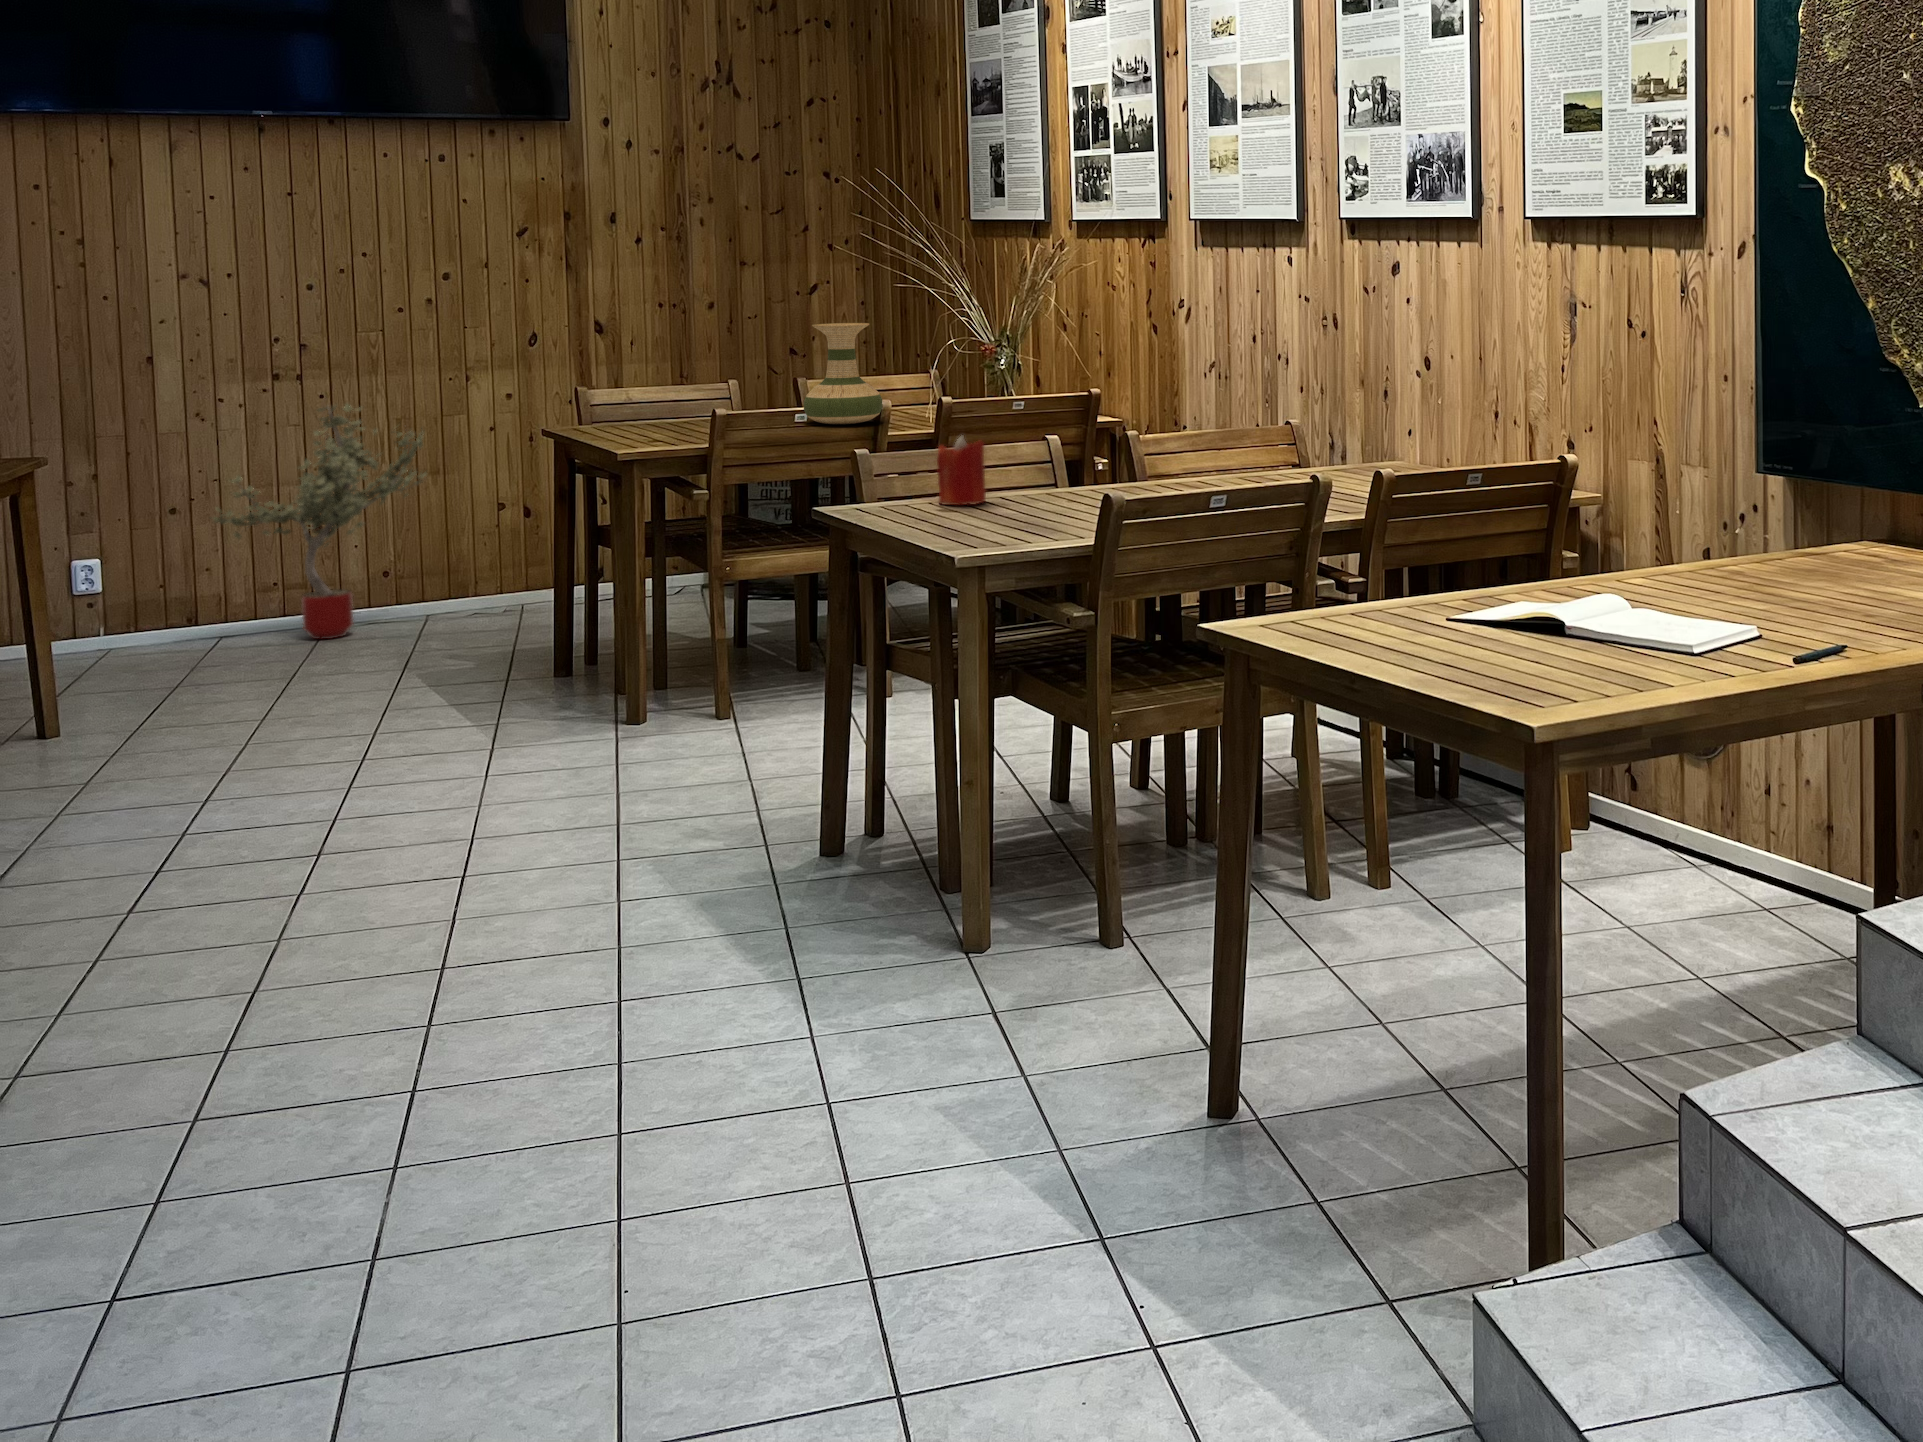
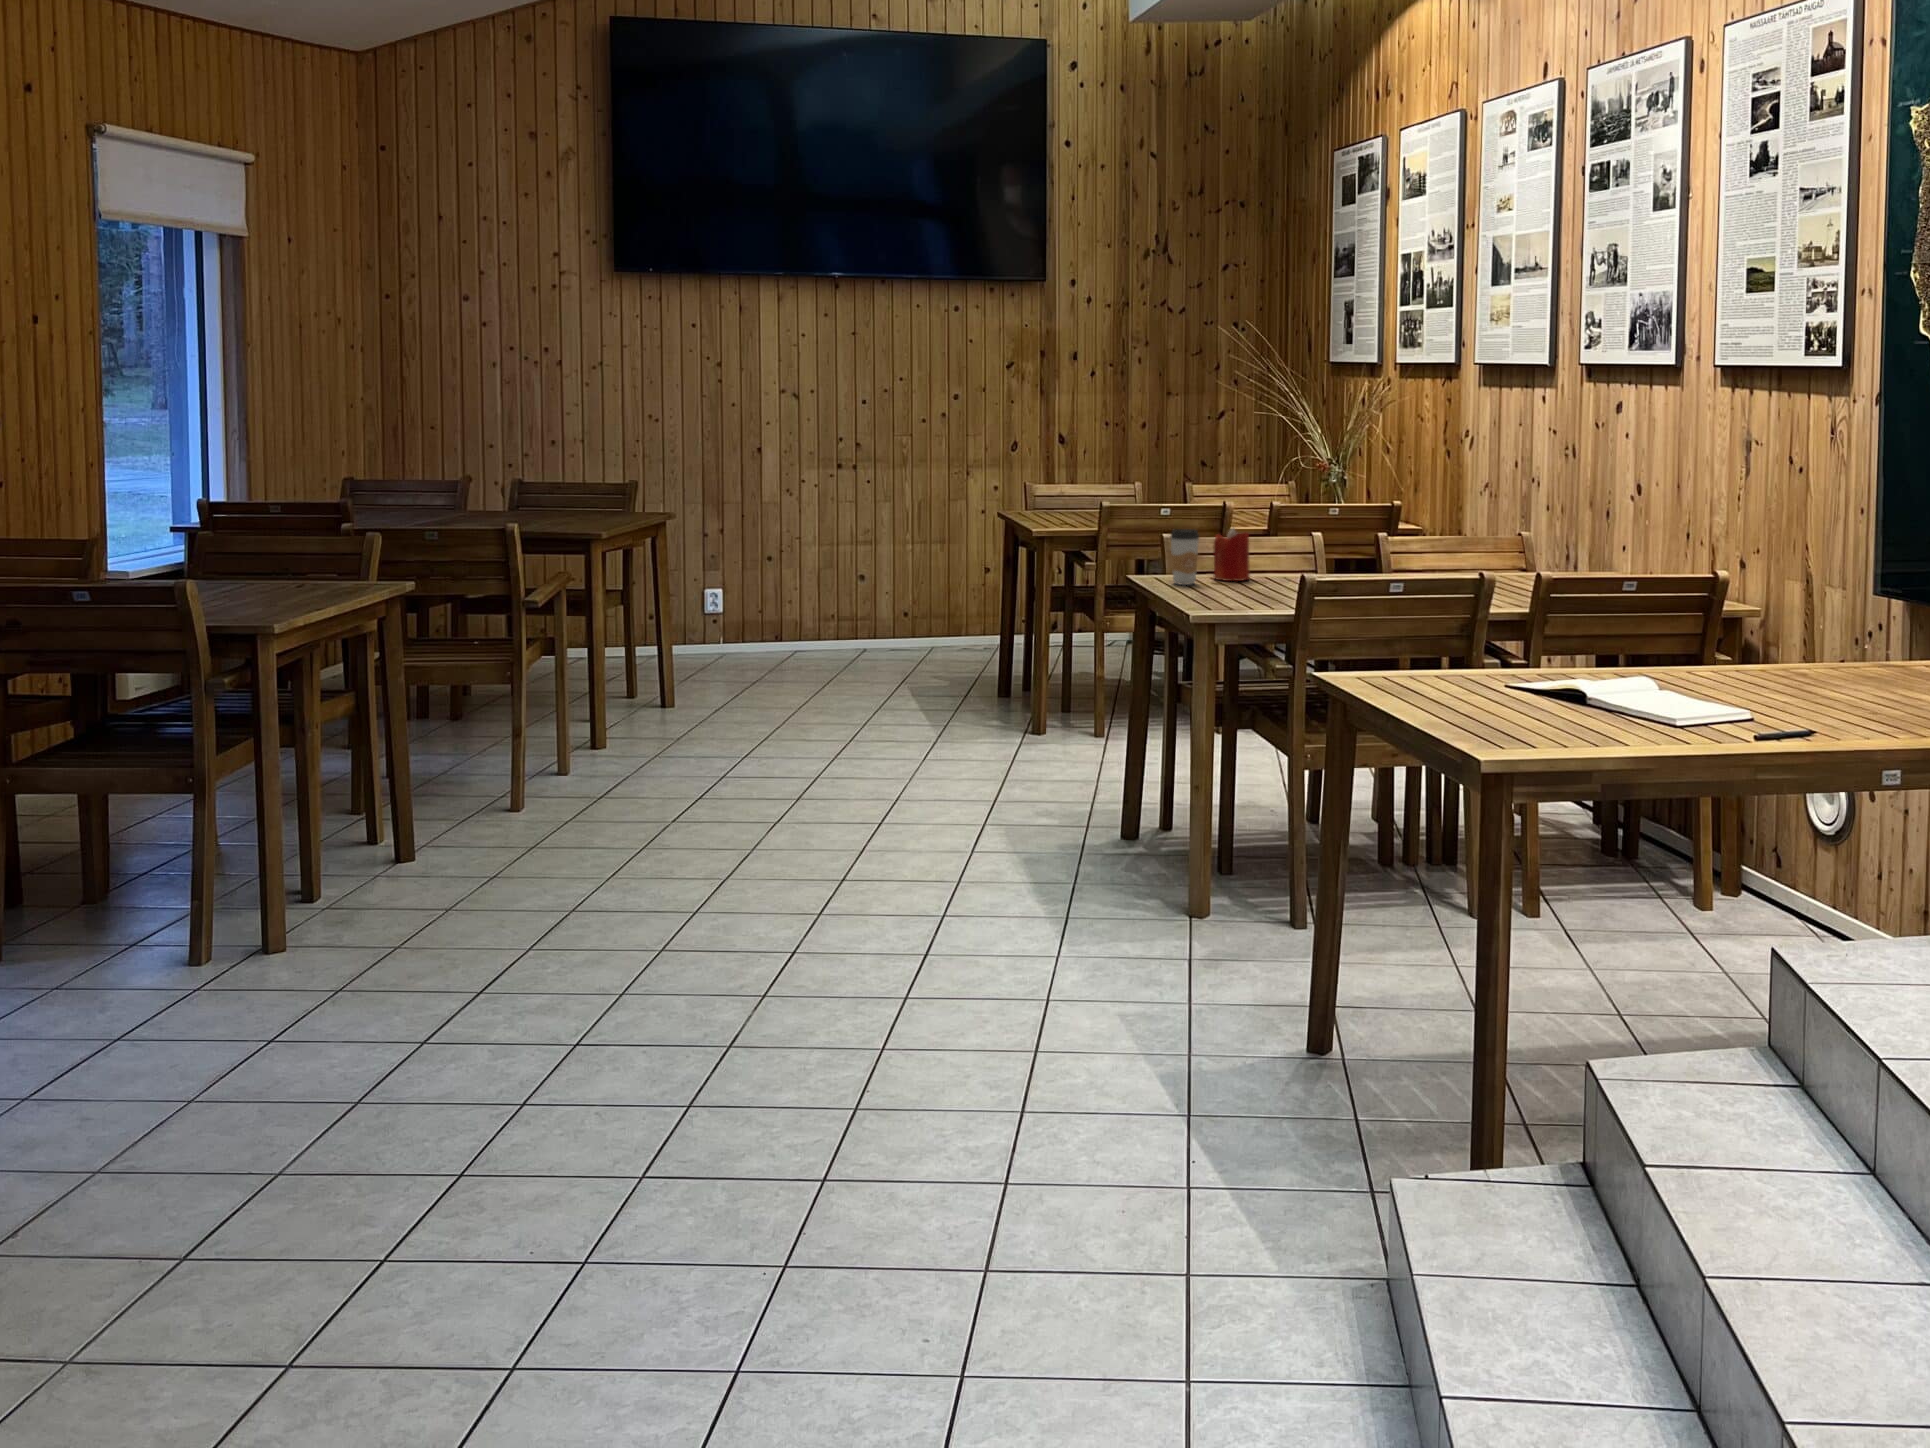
vase: present [804,323,883,424] -> none [1162,440,1221,518]
potted tree: present [210,404,426,639] -> none [790,487,932,657]
coffee cup: none [884,441,924,515] -> present [1171,529,1199,585]

